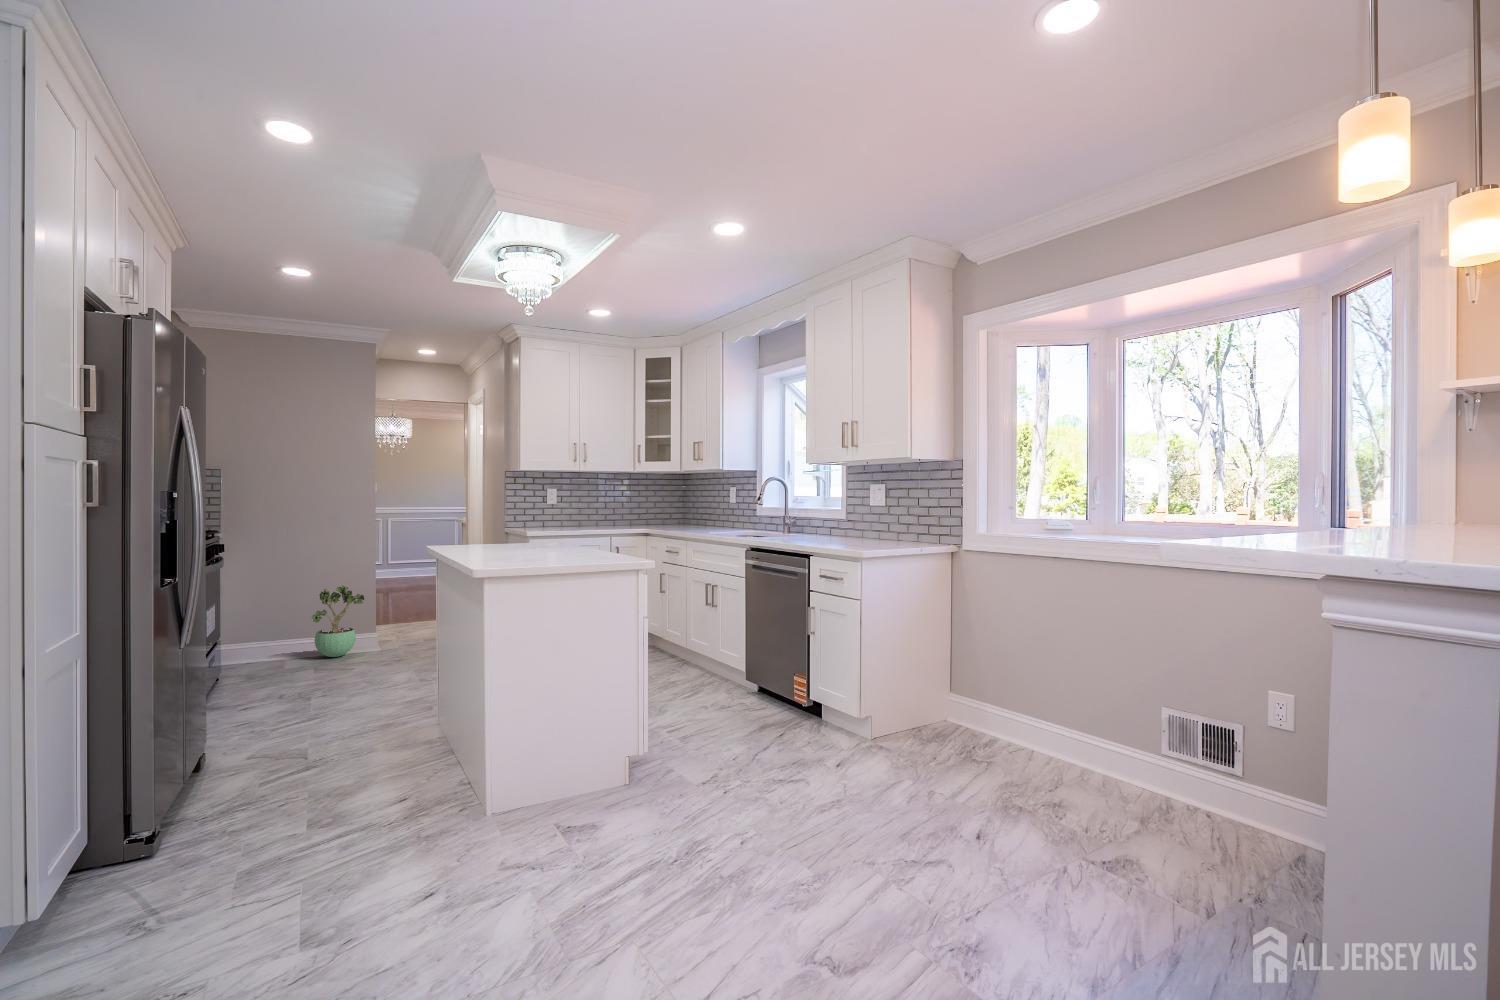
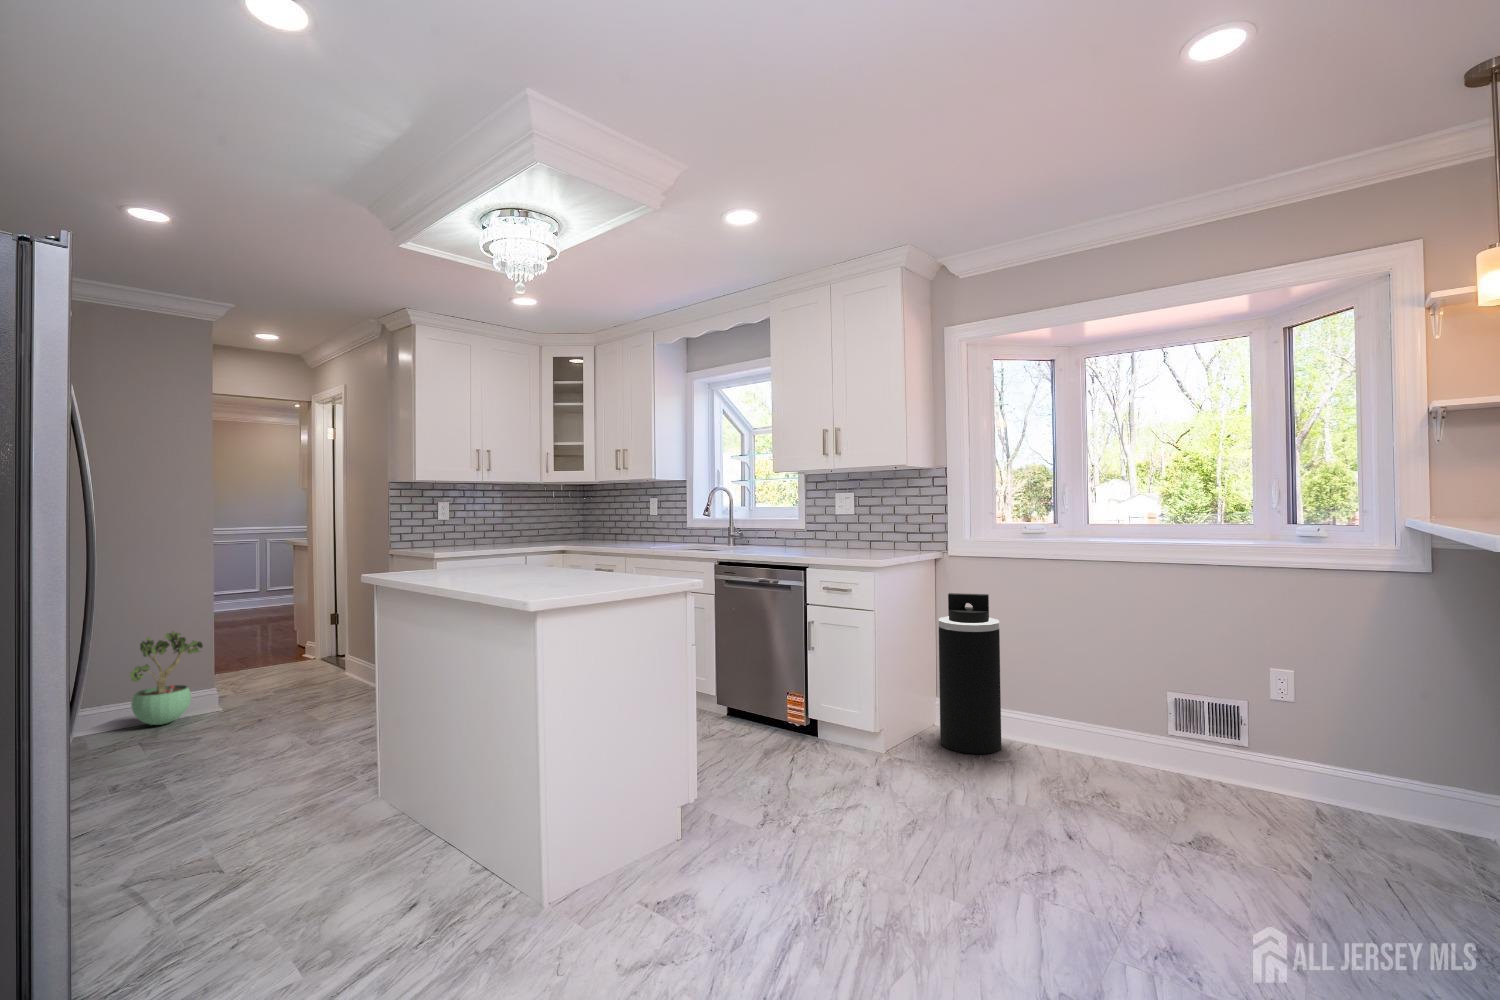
trash can: none [935,588,999,752] -> present [939,593,1001,754]

